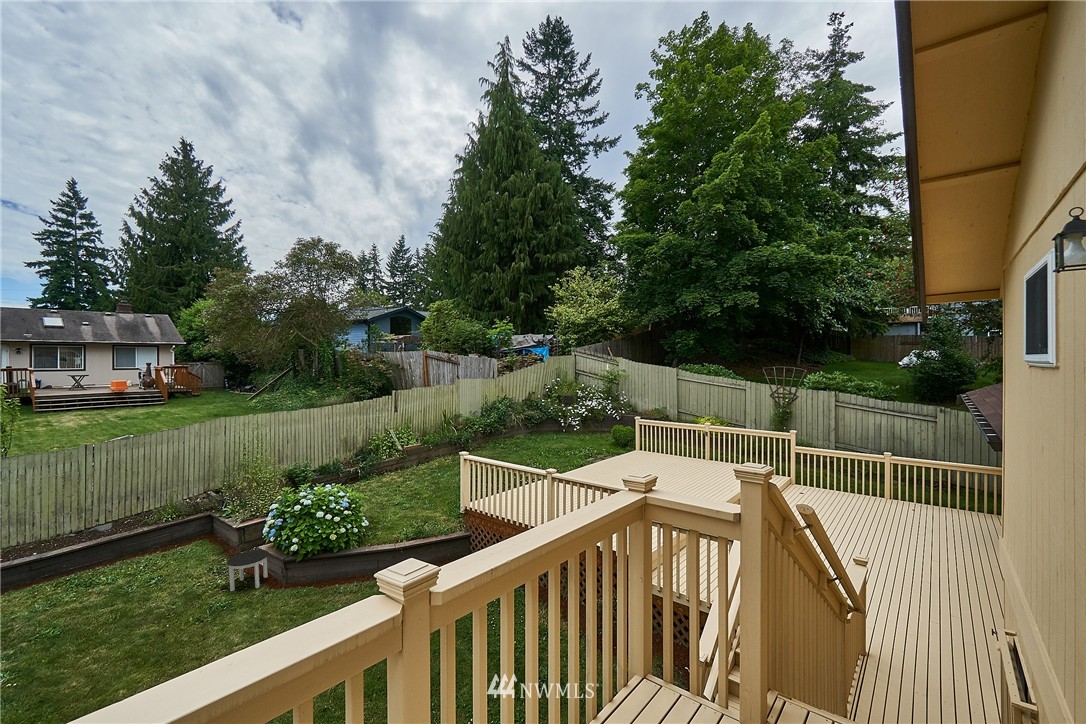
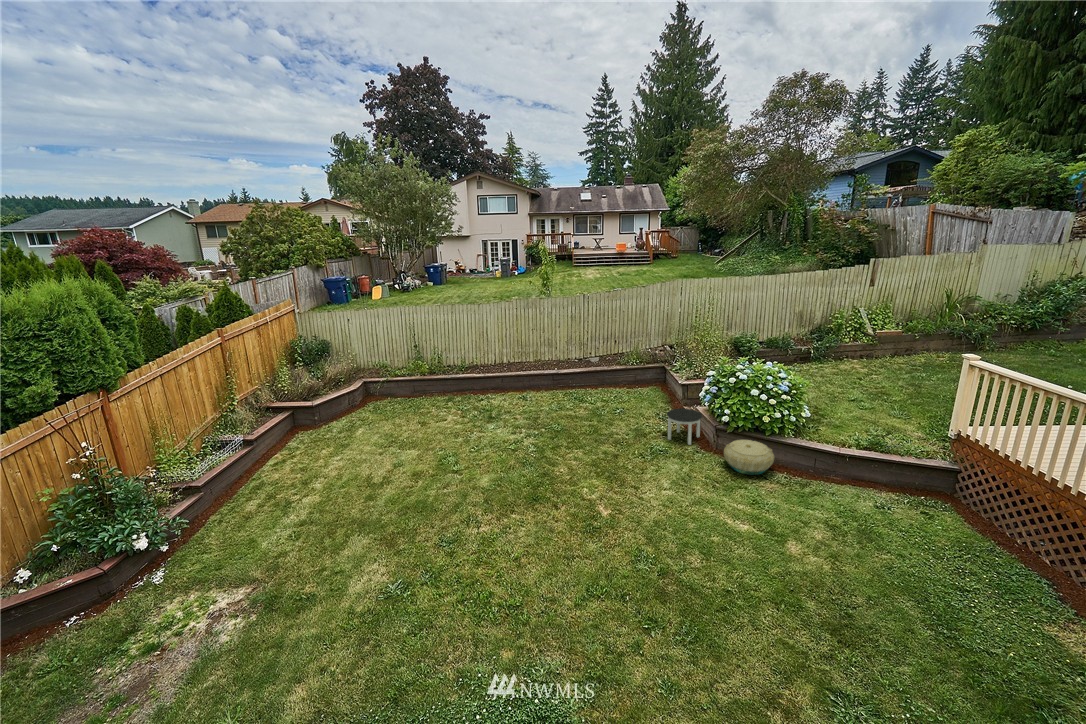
basket: none [297,559,344,594] -> present [724,440,774,475]

